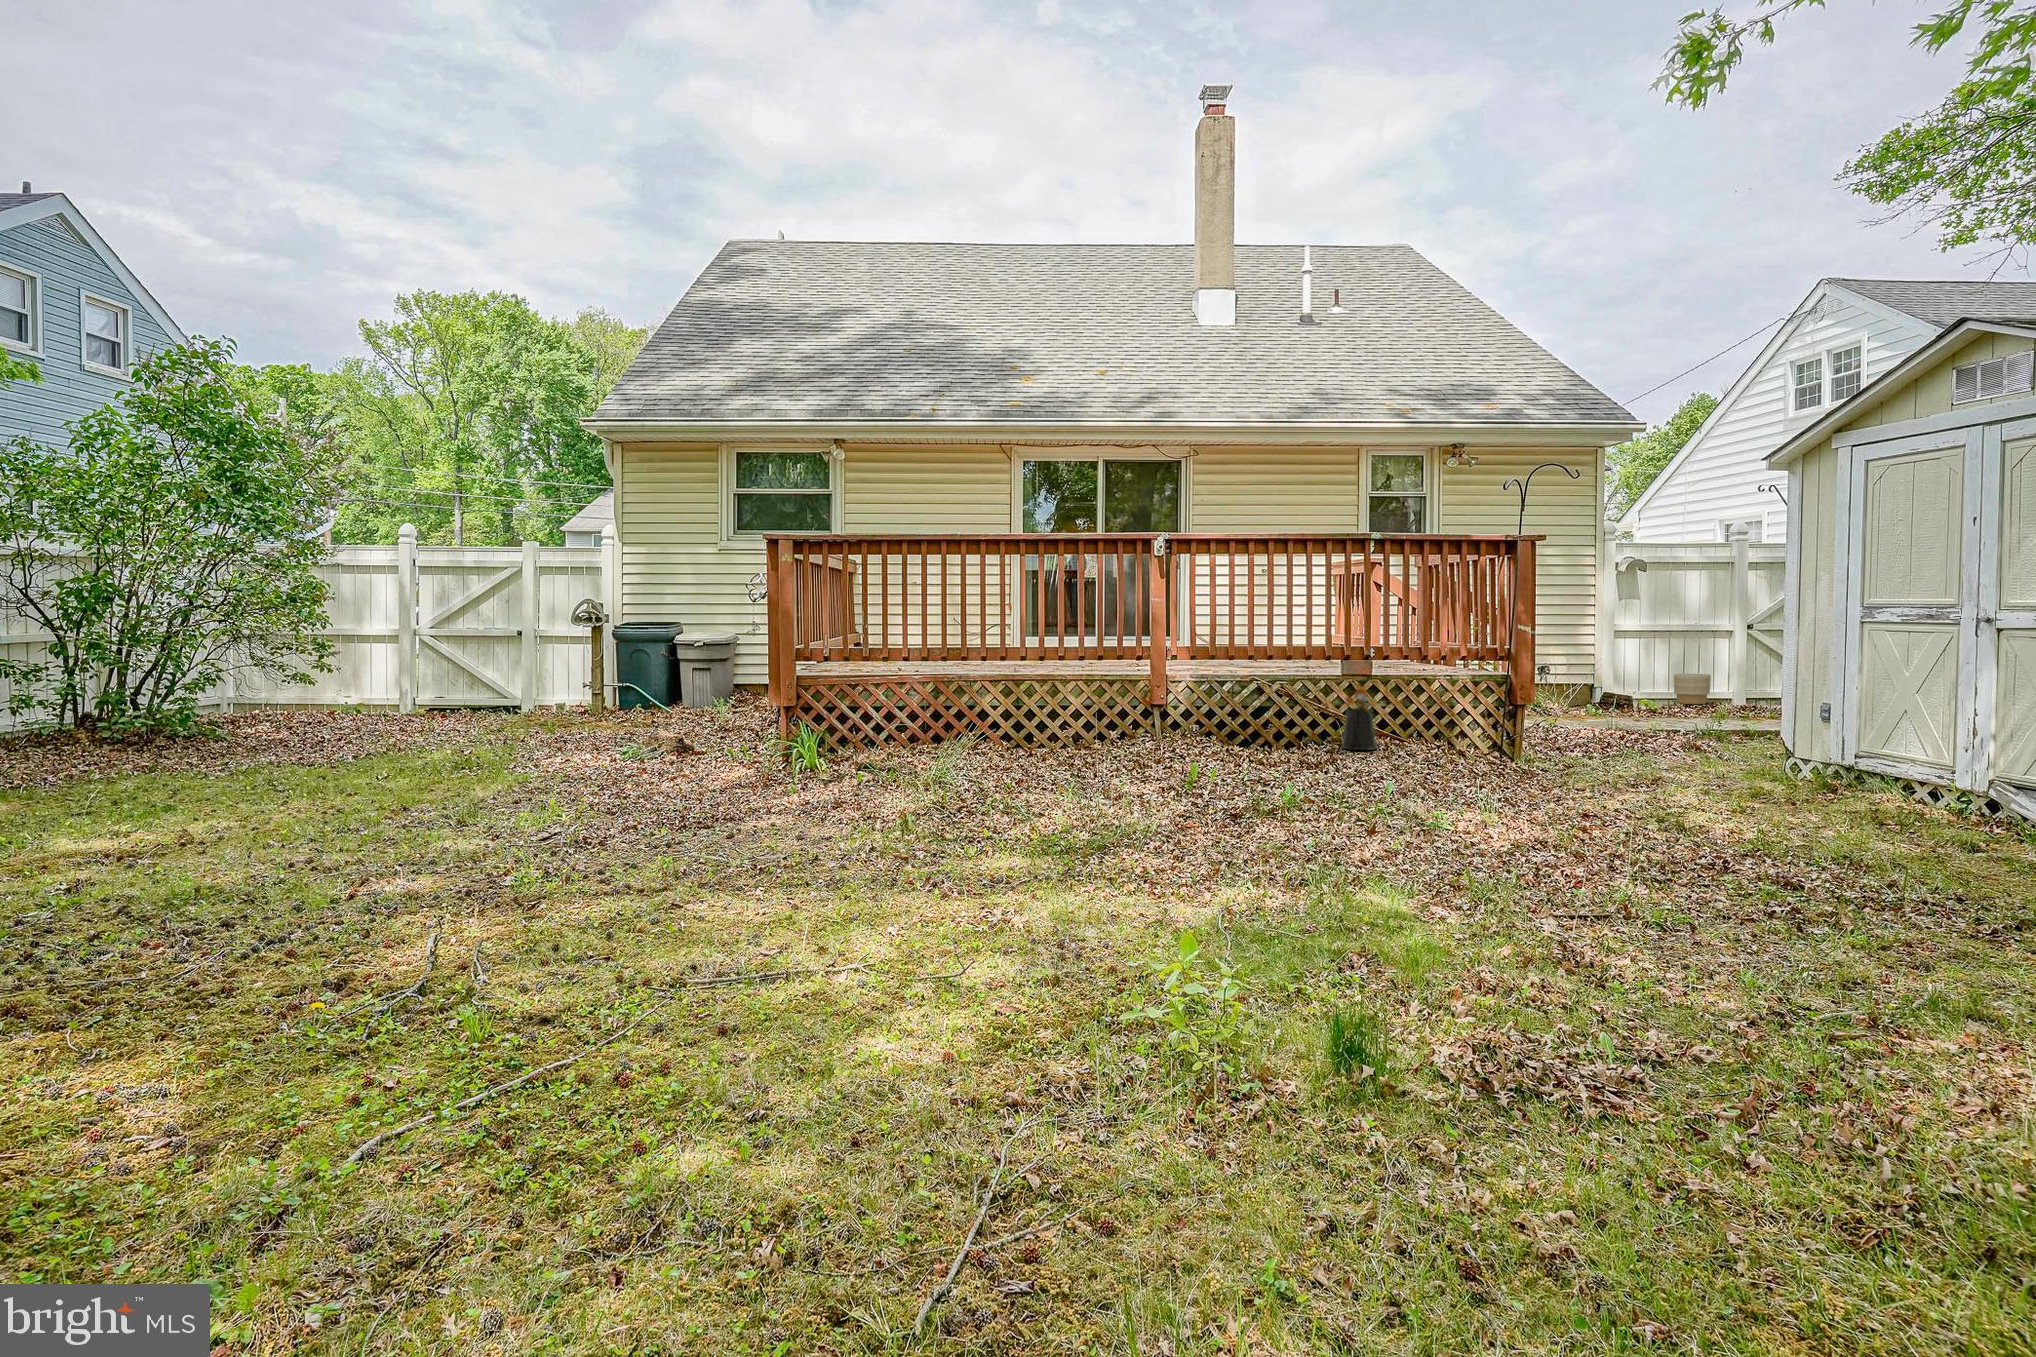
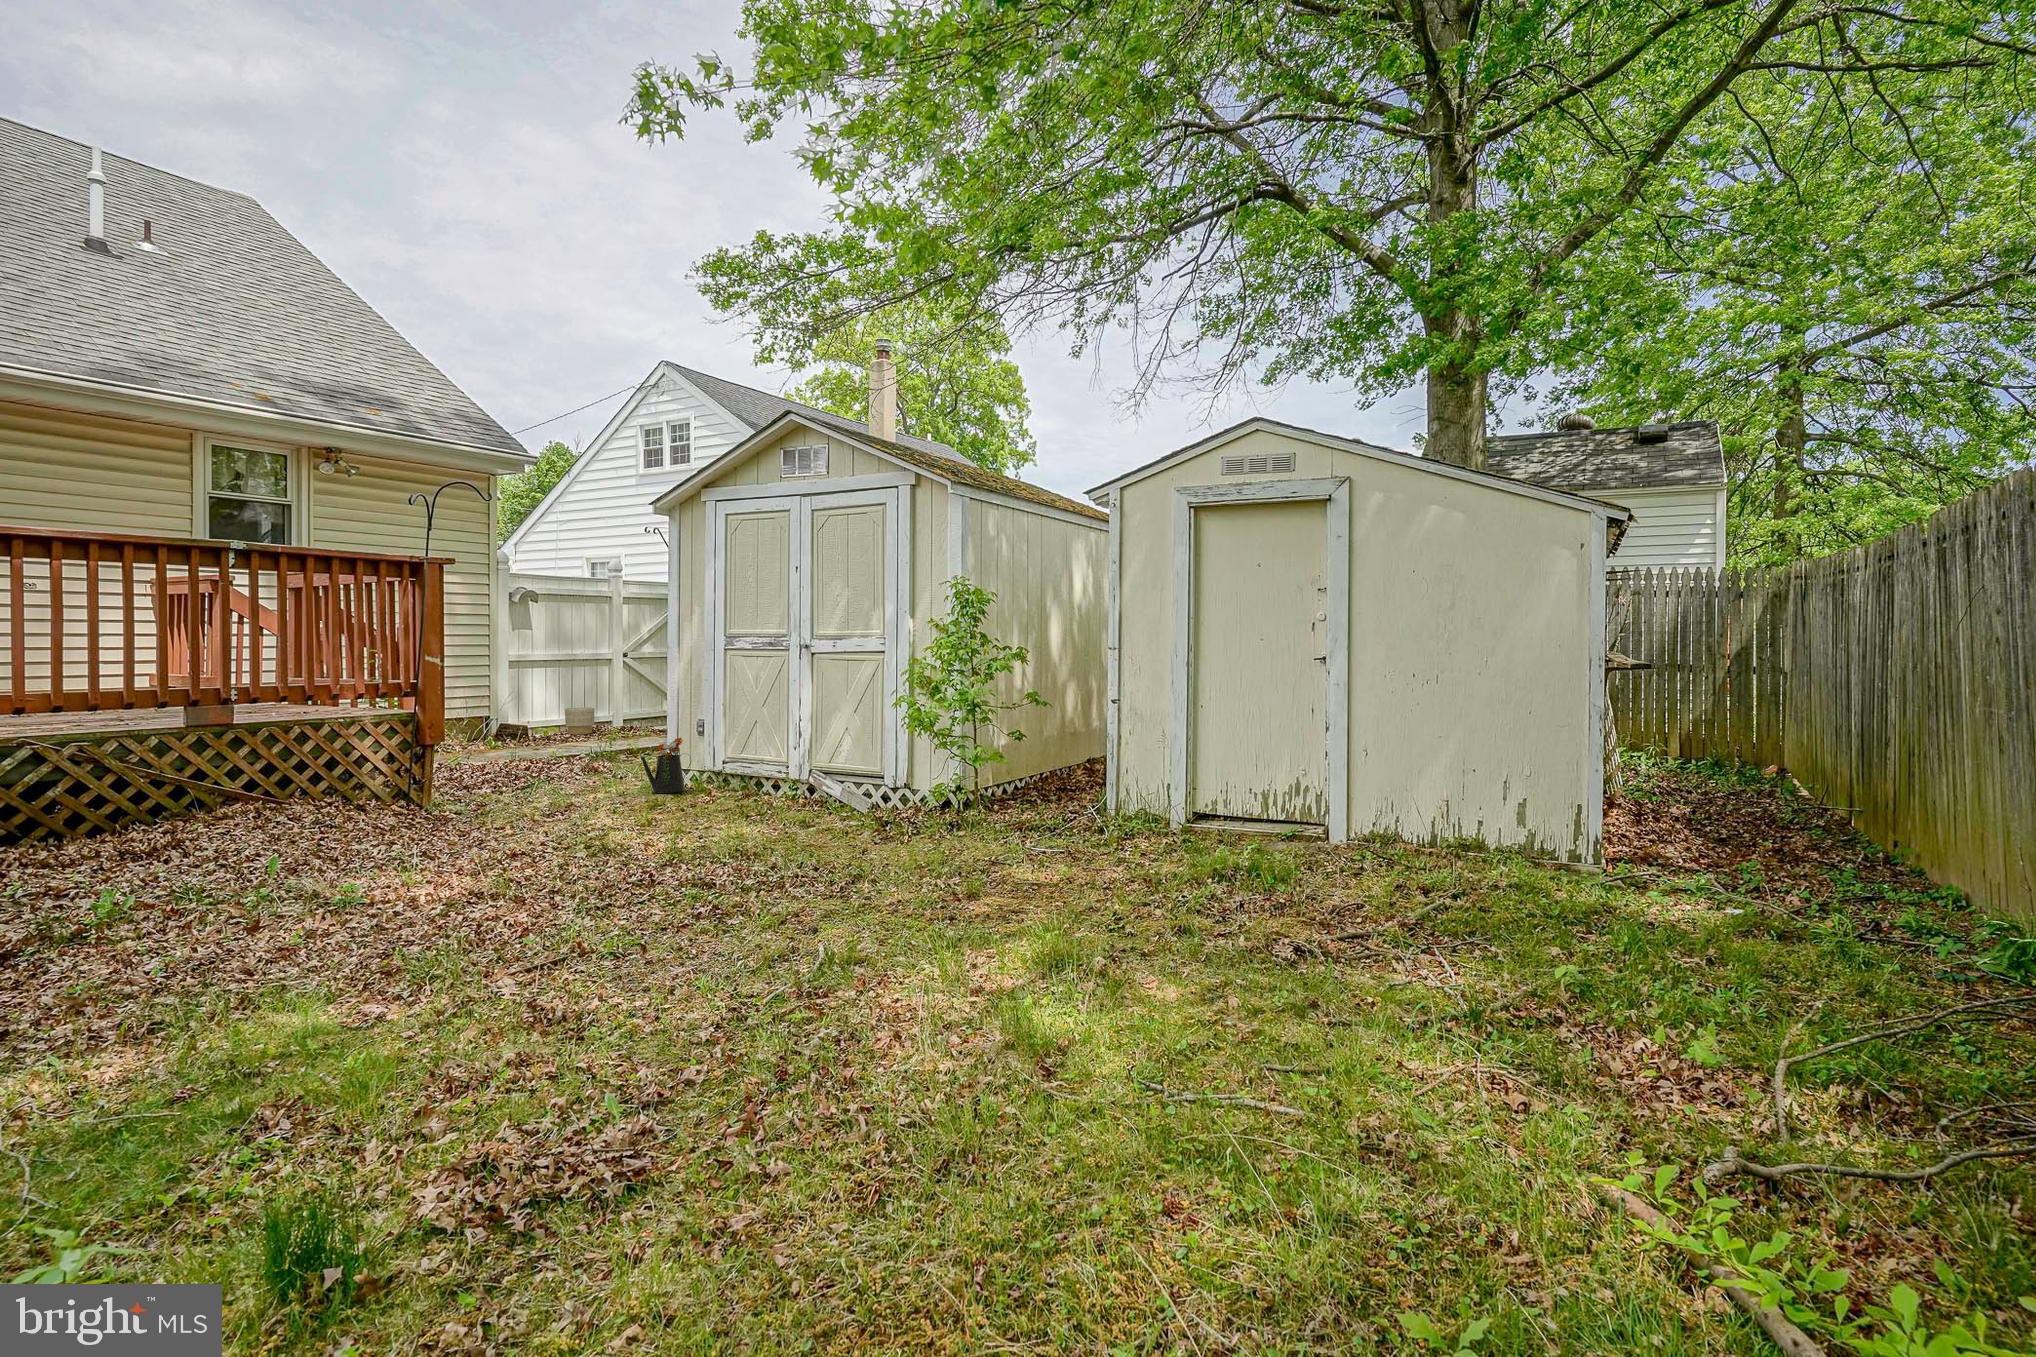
watering can: present [1342,689,1377,750] -> present [641,737,691,793]

